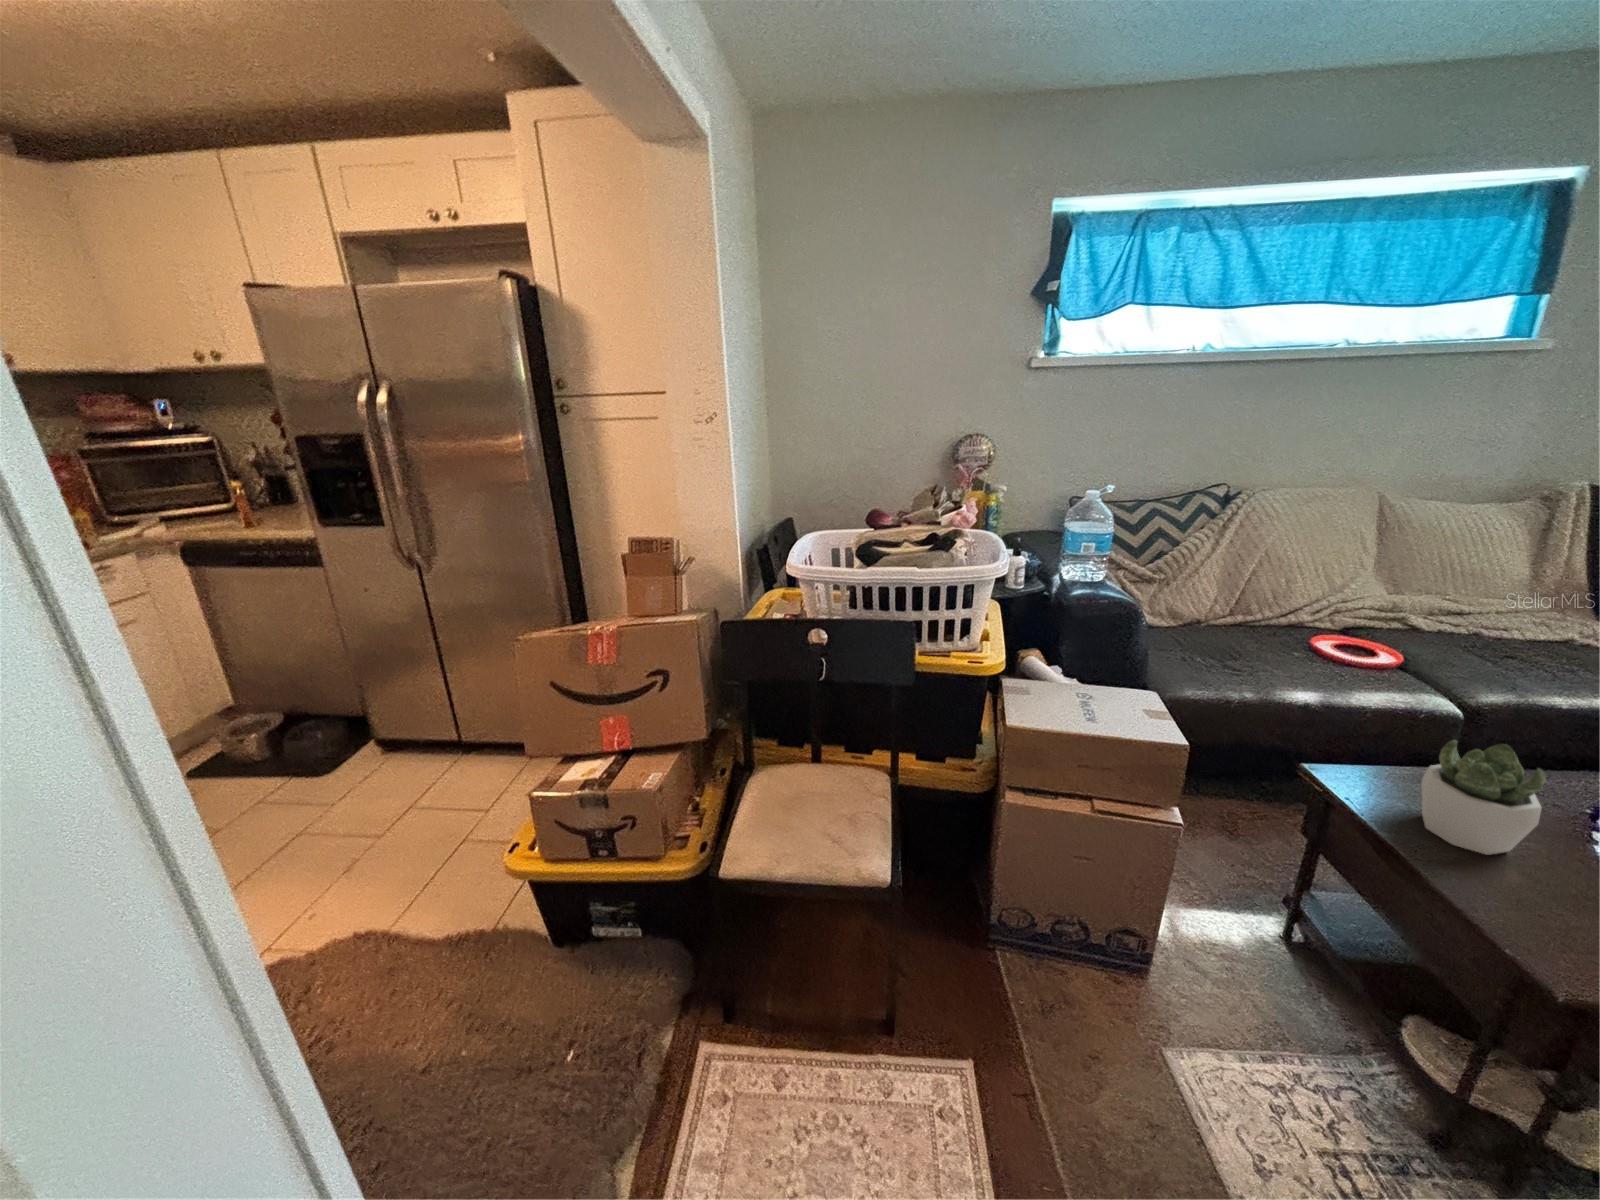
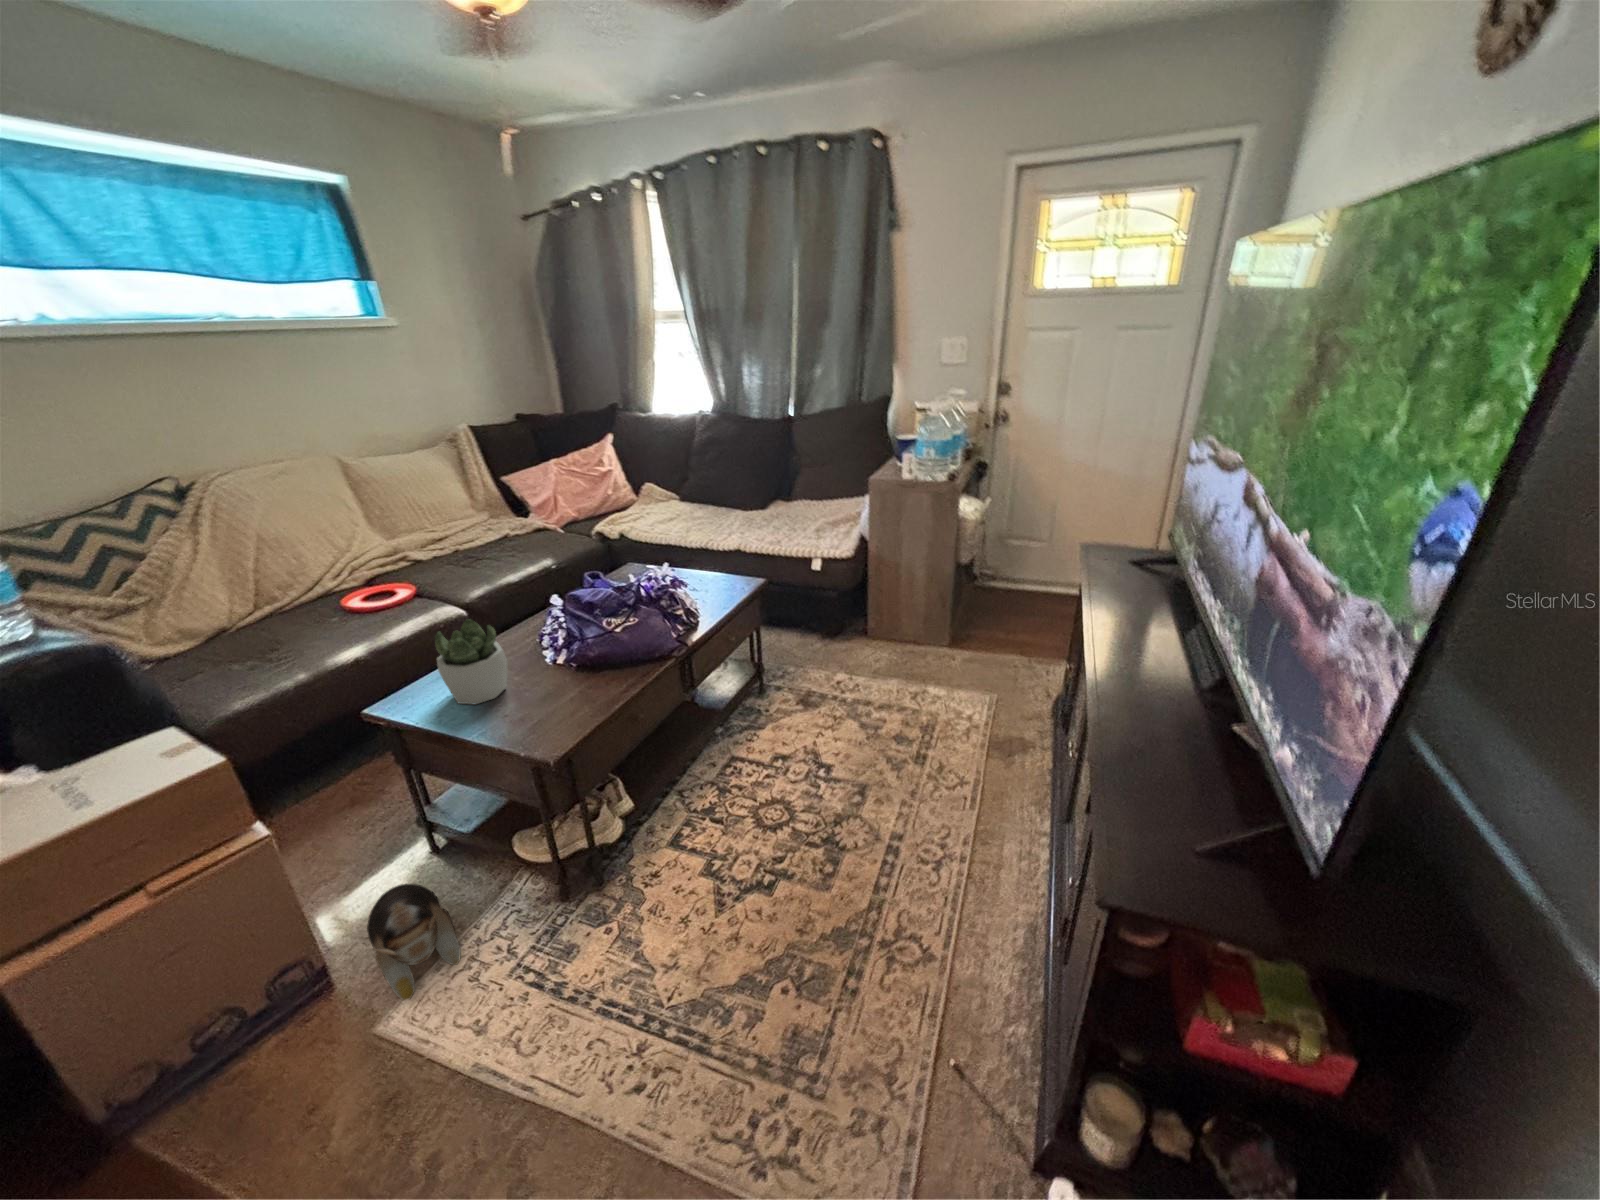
plush toy: none [1195,939,1297,1077] -> present [367,884,461,1000]

